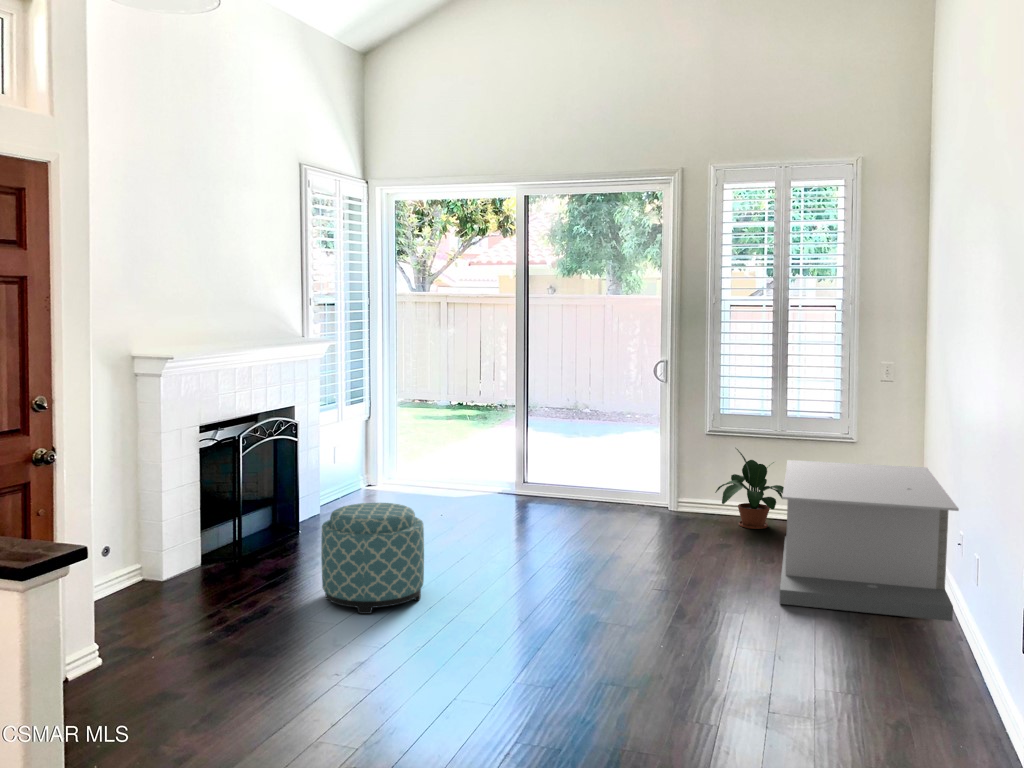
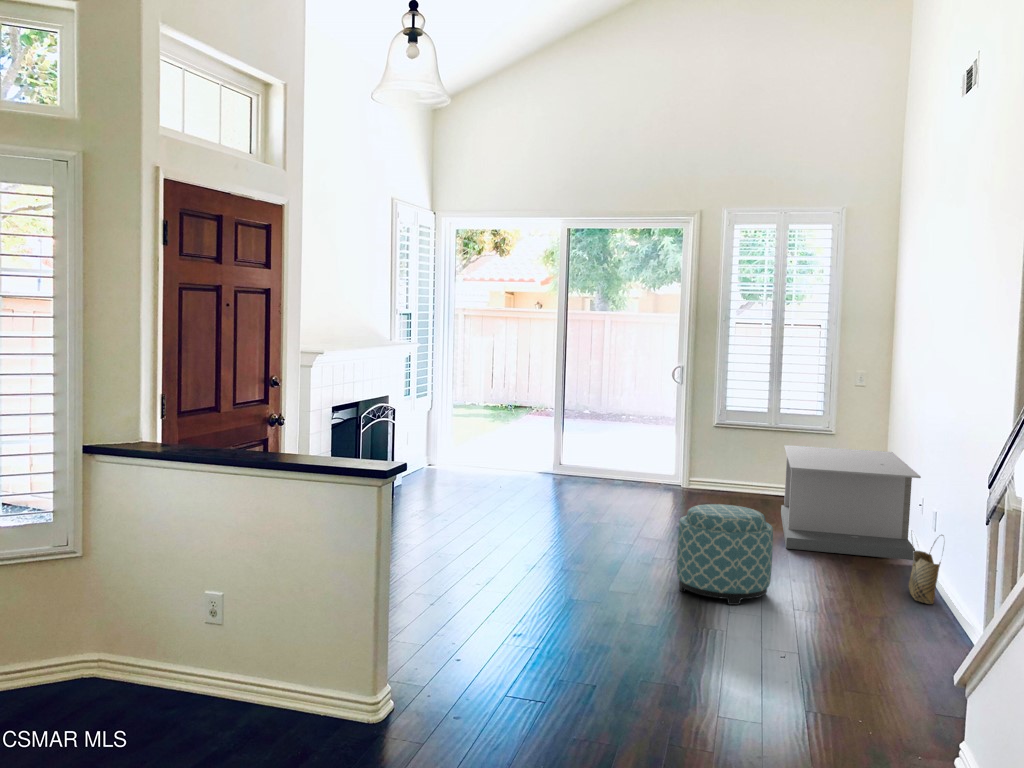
potted plant: present [715,448,784,529] -> none [722,436,785,501]
ottoman: present [321,503,424,614] -> present [677,504,773,605]
woven basket: none [939,593,989,702] -> present [909,535,943,604]

